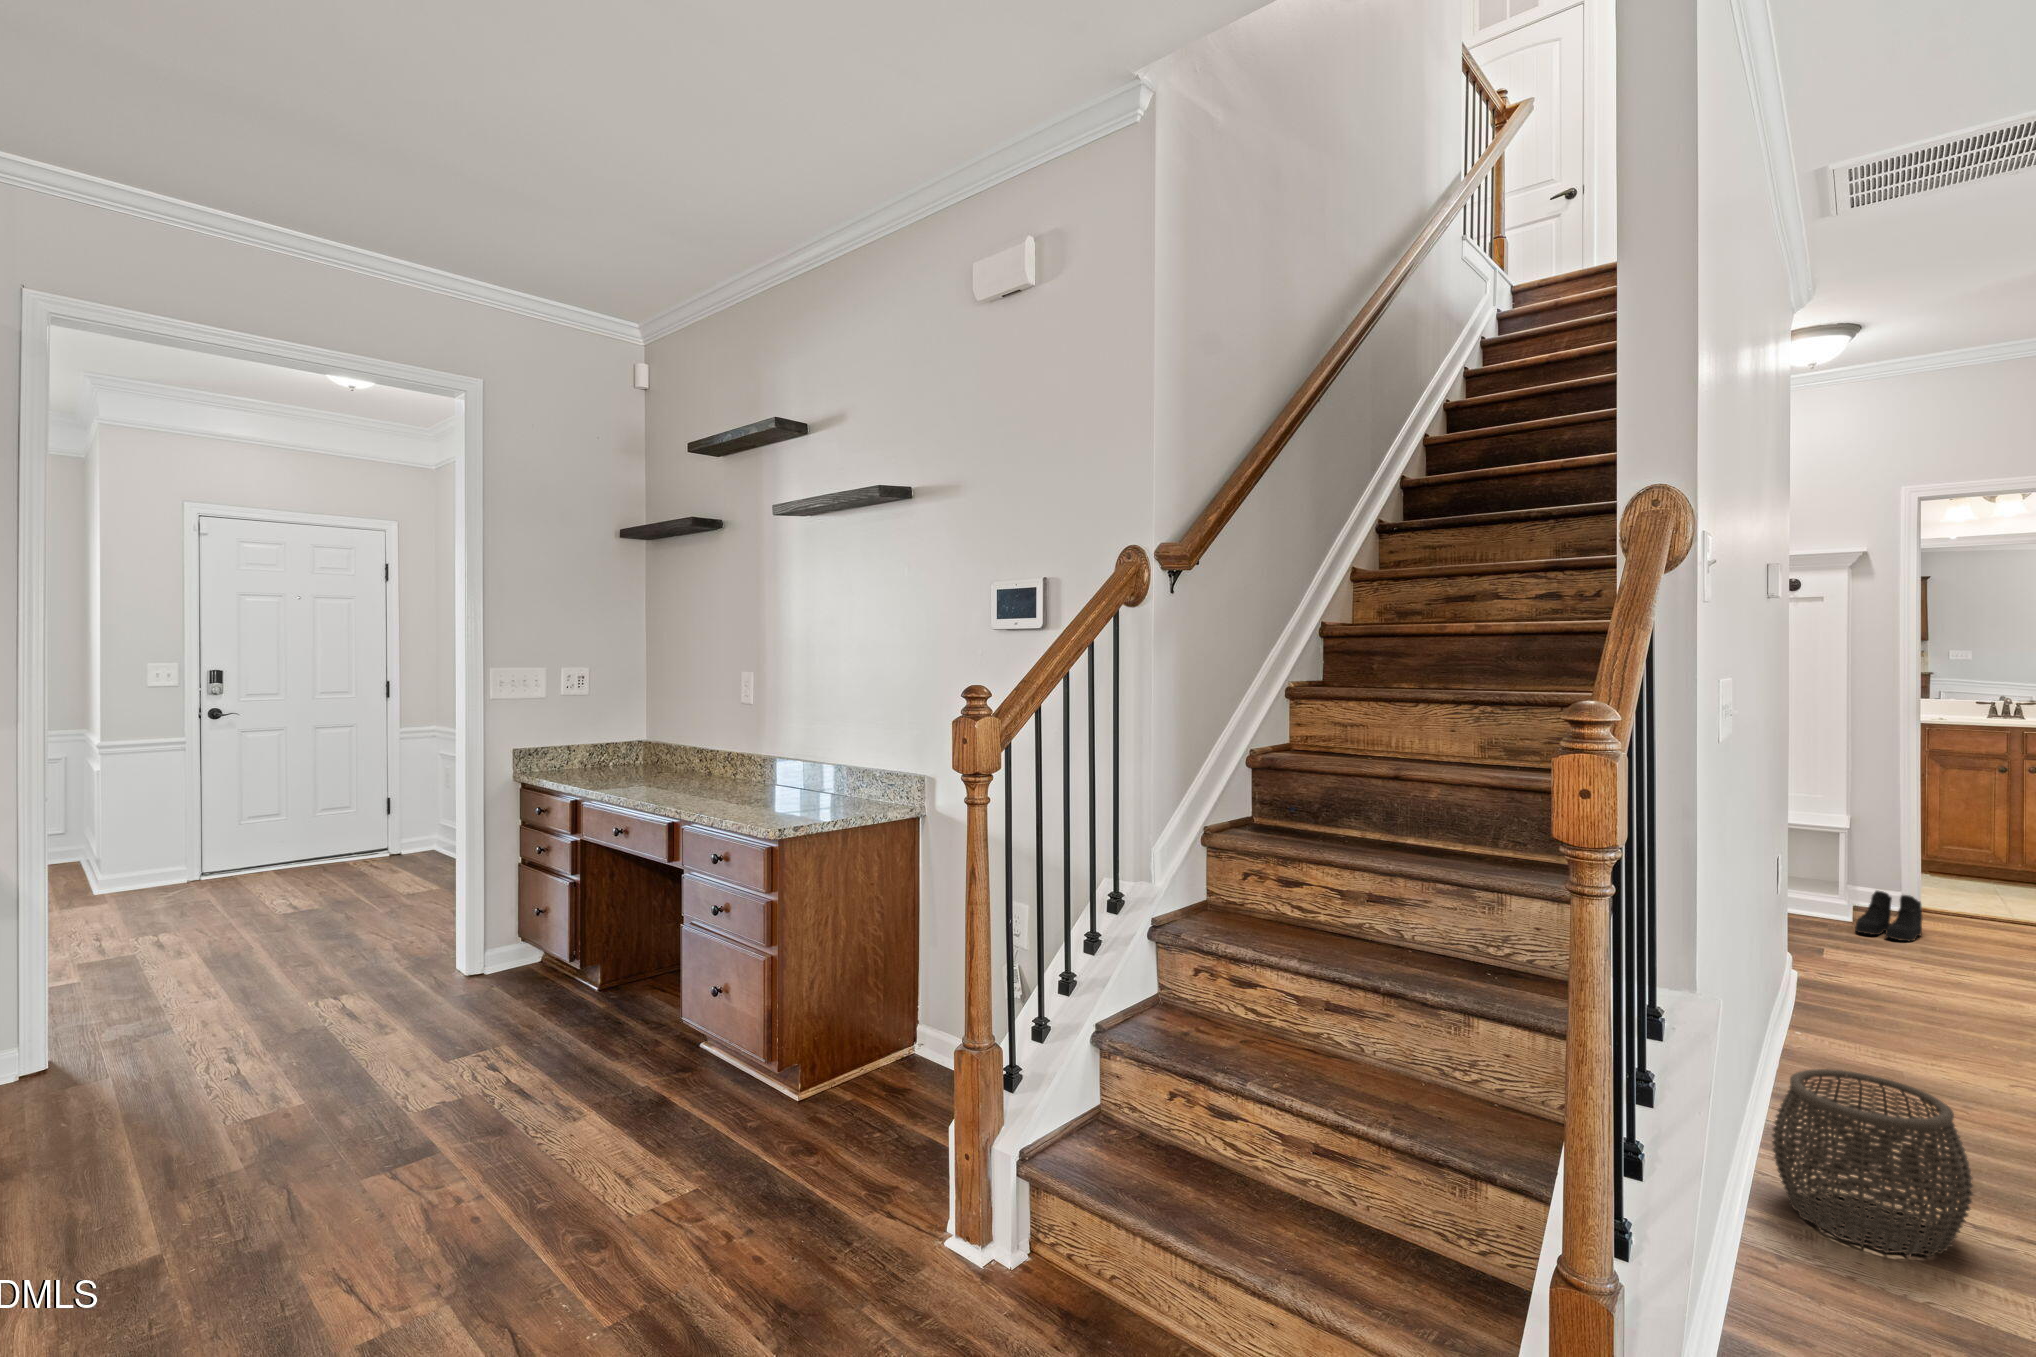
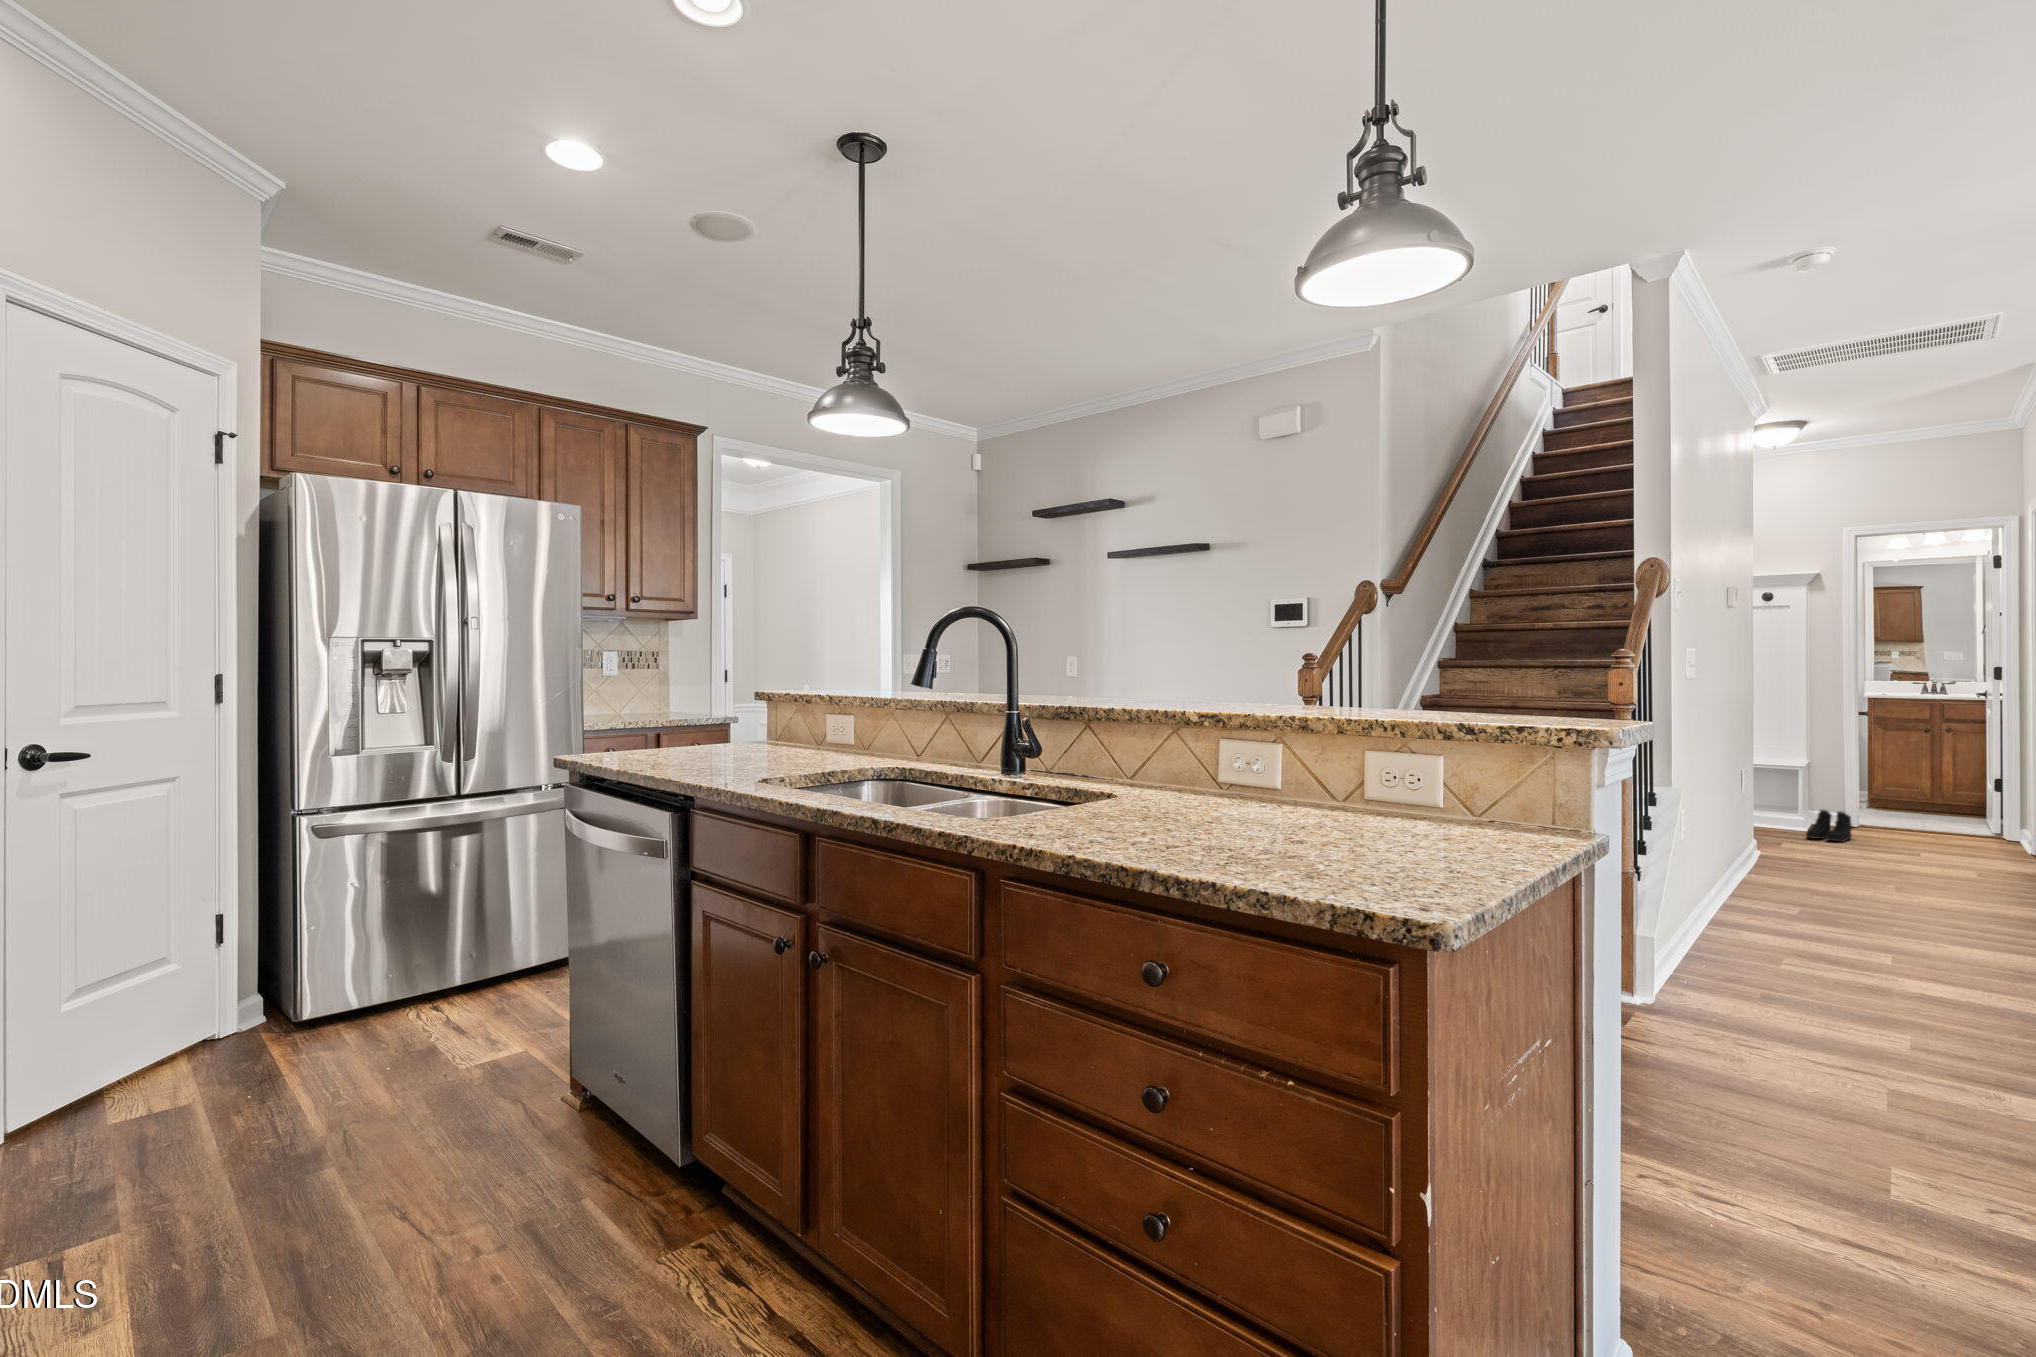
woven basket: present [1772,1069,1973,1257] -> none [1721,862,1821,944]

